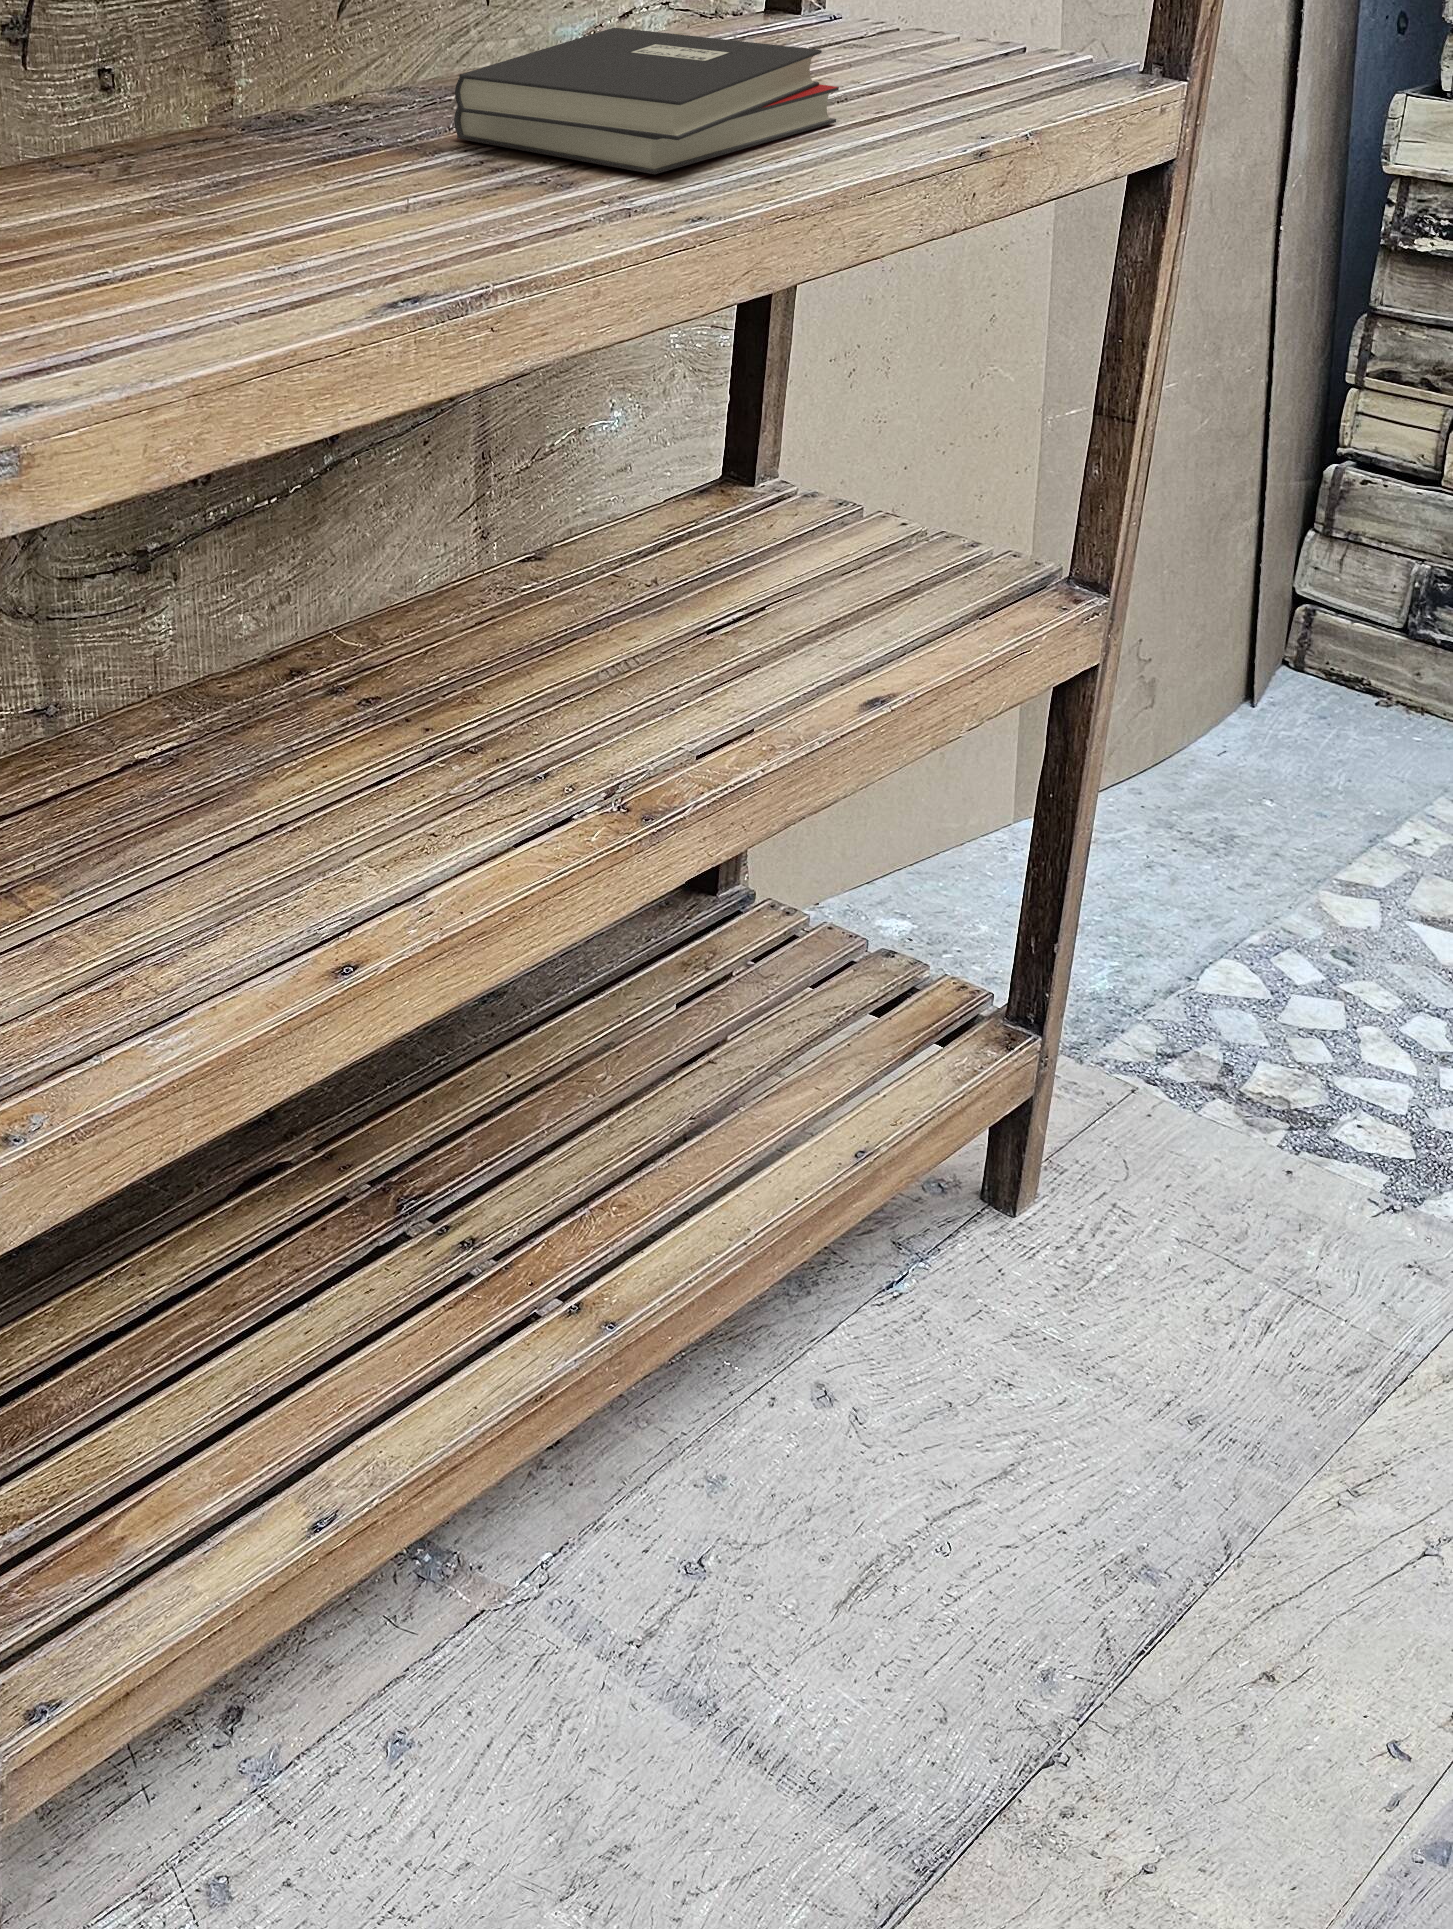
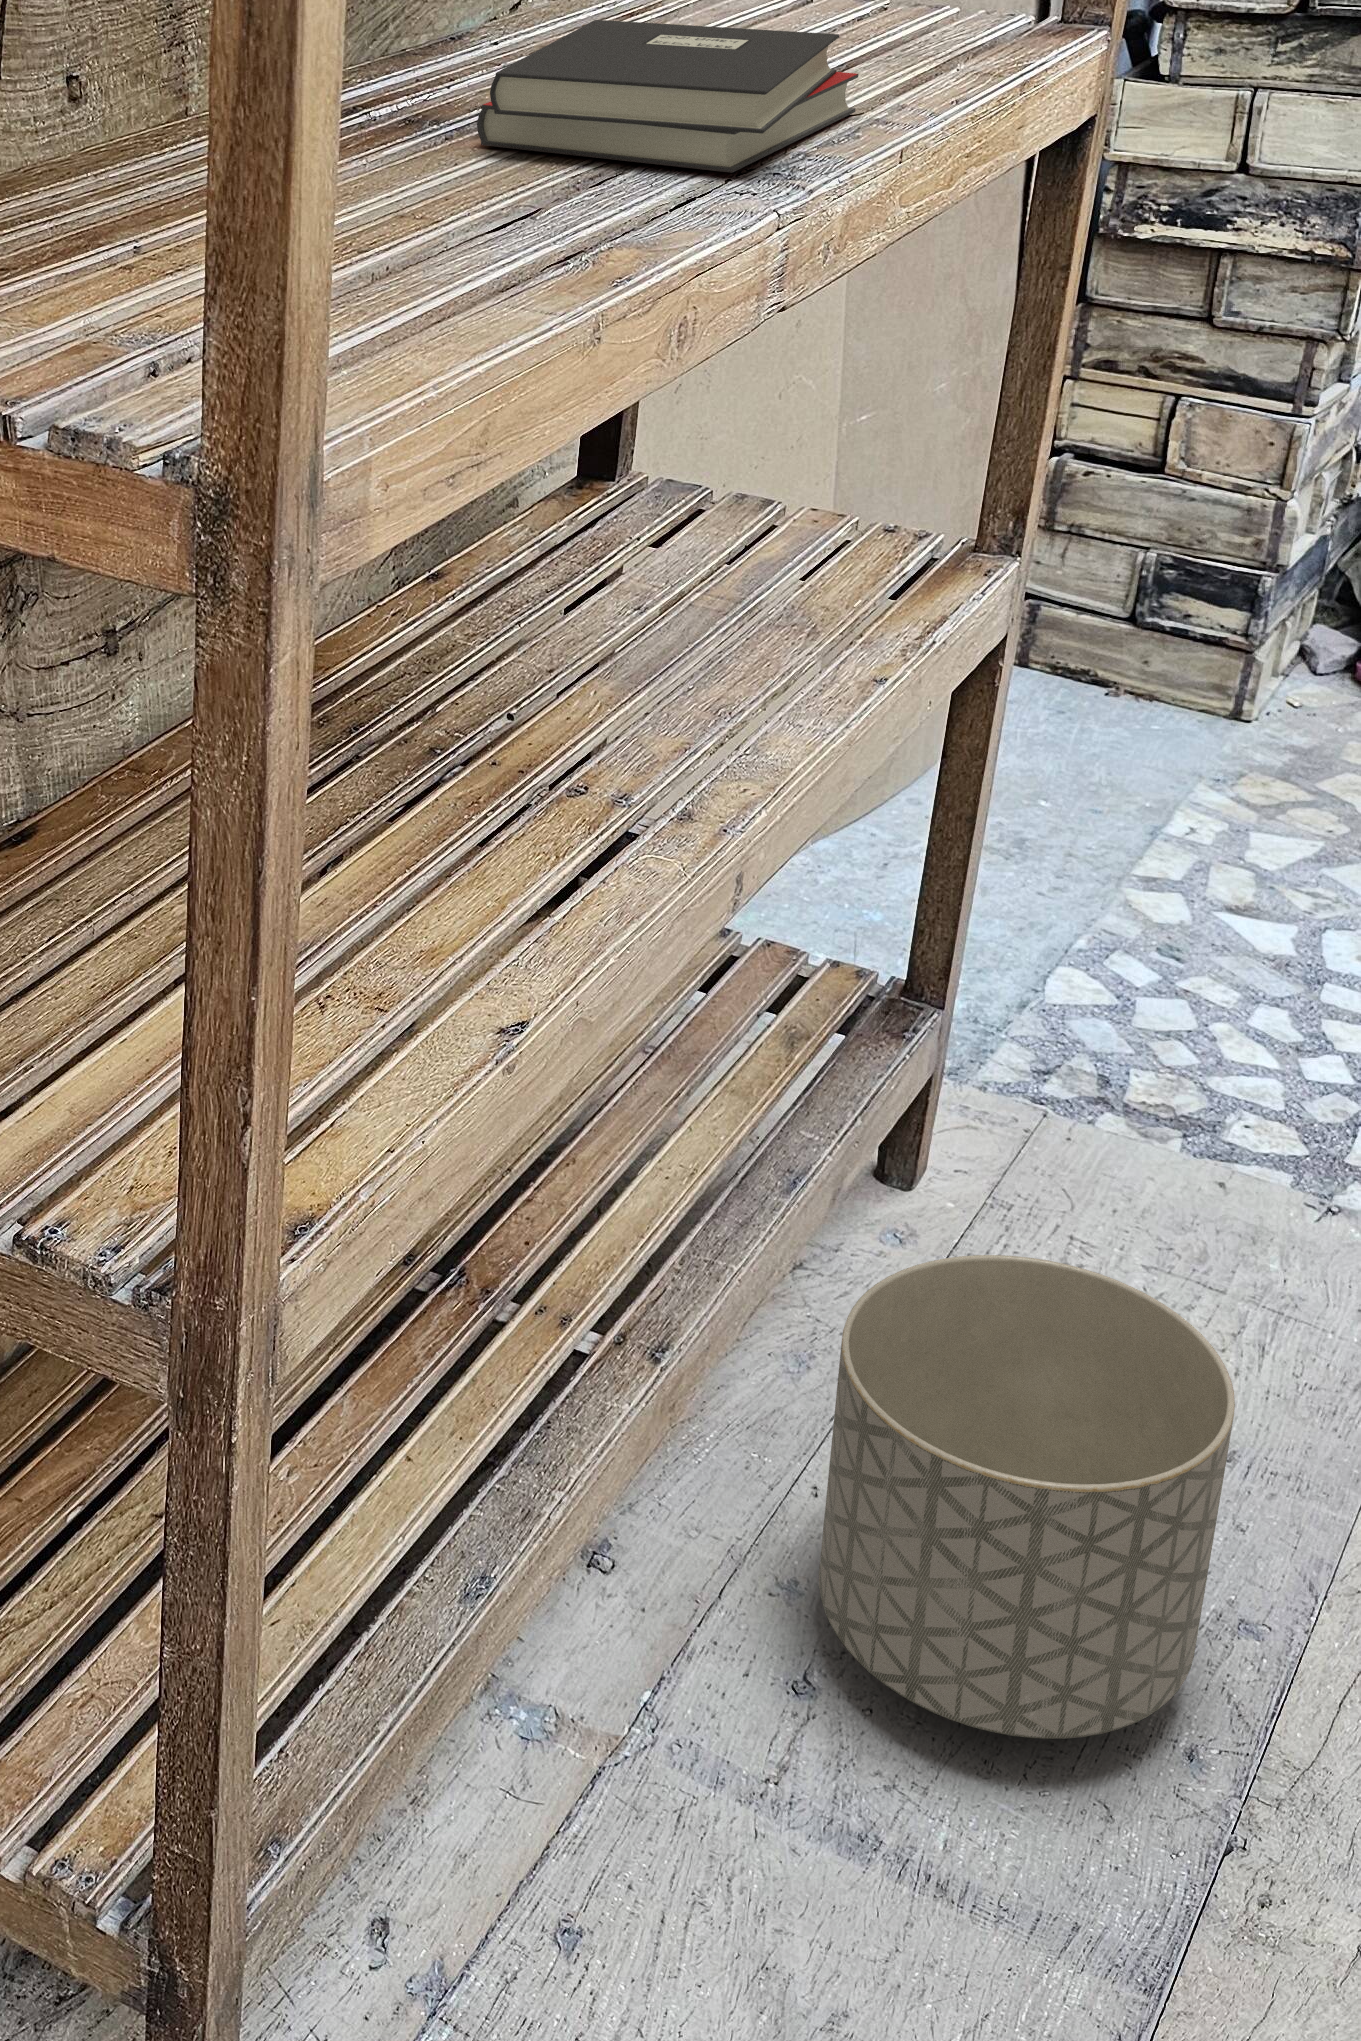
planter: none [719,1194,1095,1643] -> present [819,1255,1235,1739]

